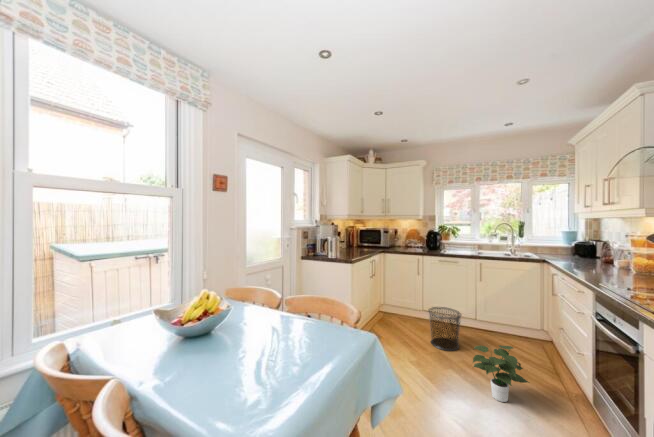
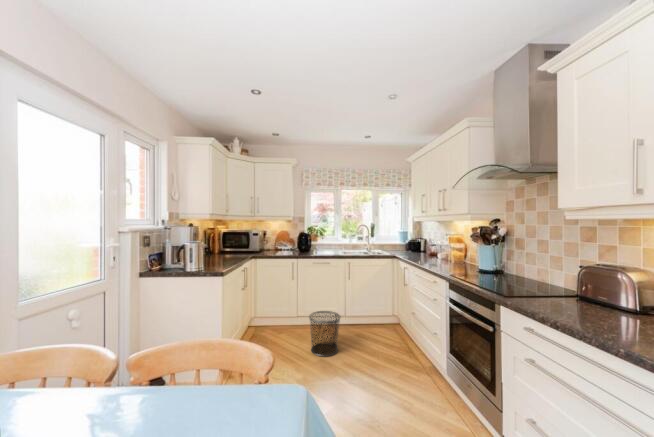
potted plant: present [473,345,529,402] -> none [361,339,408,395]

